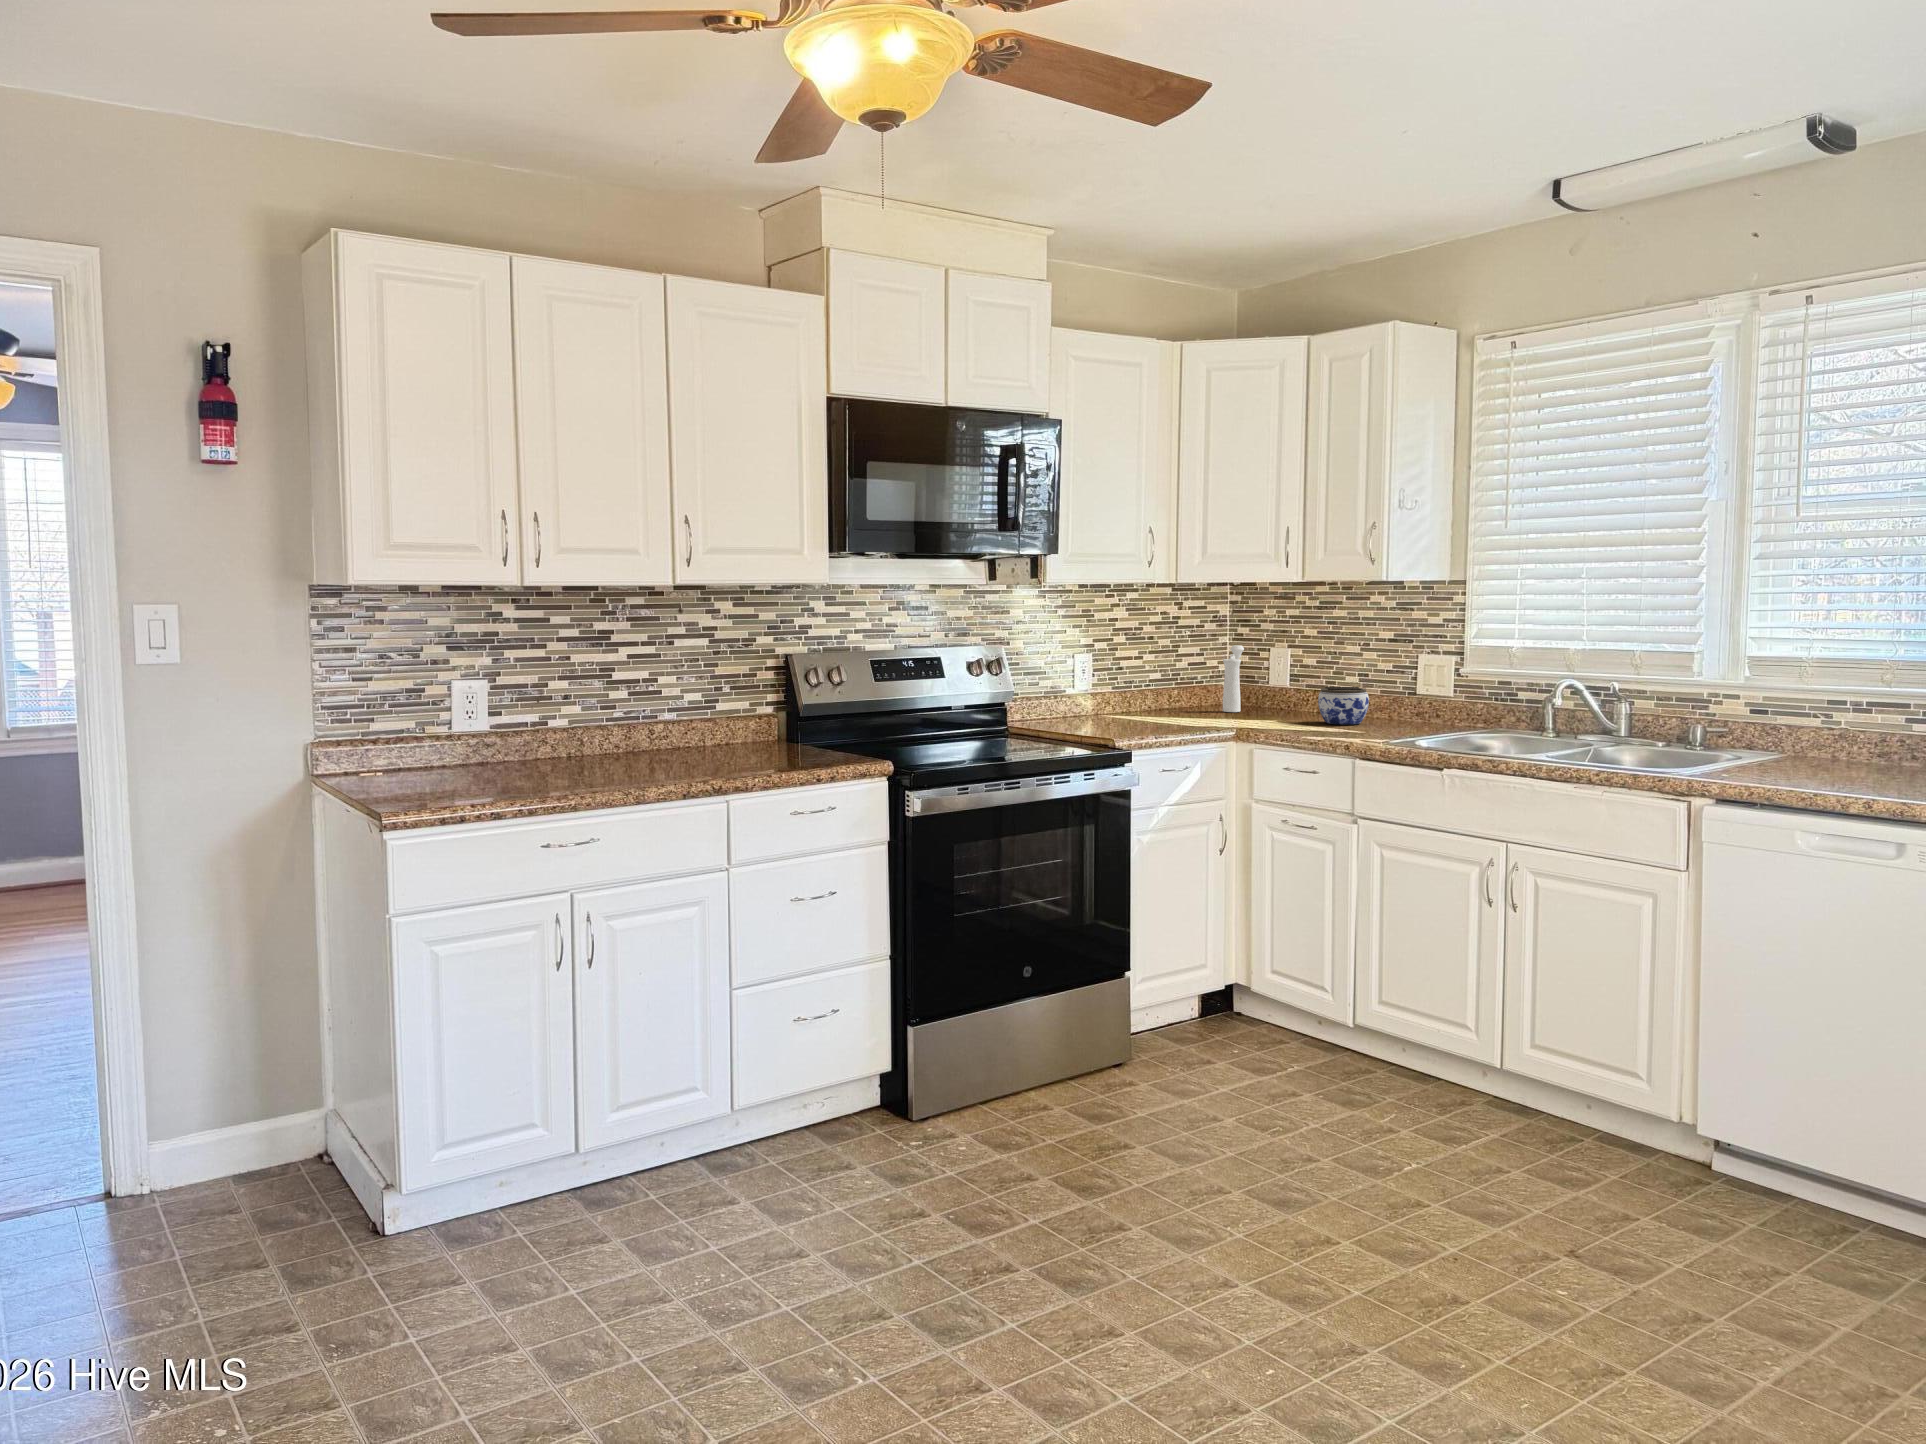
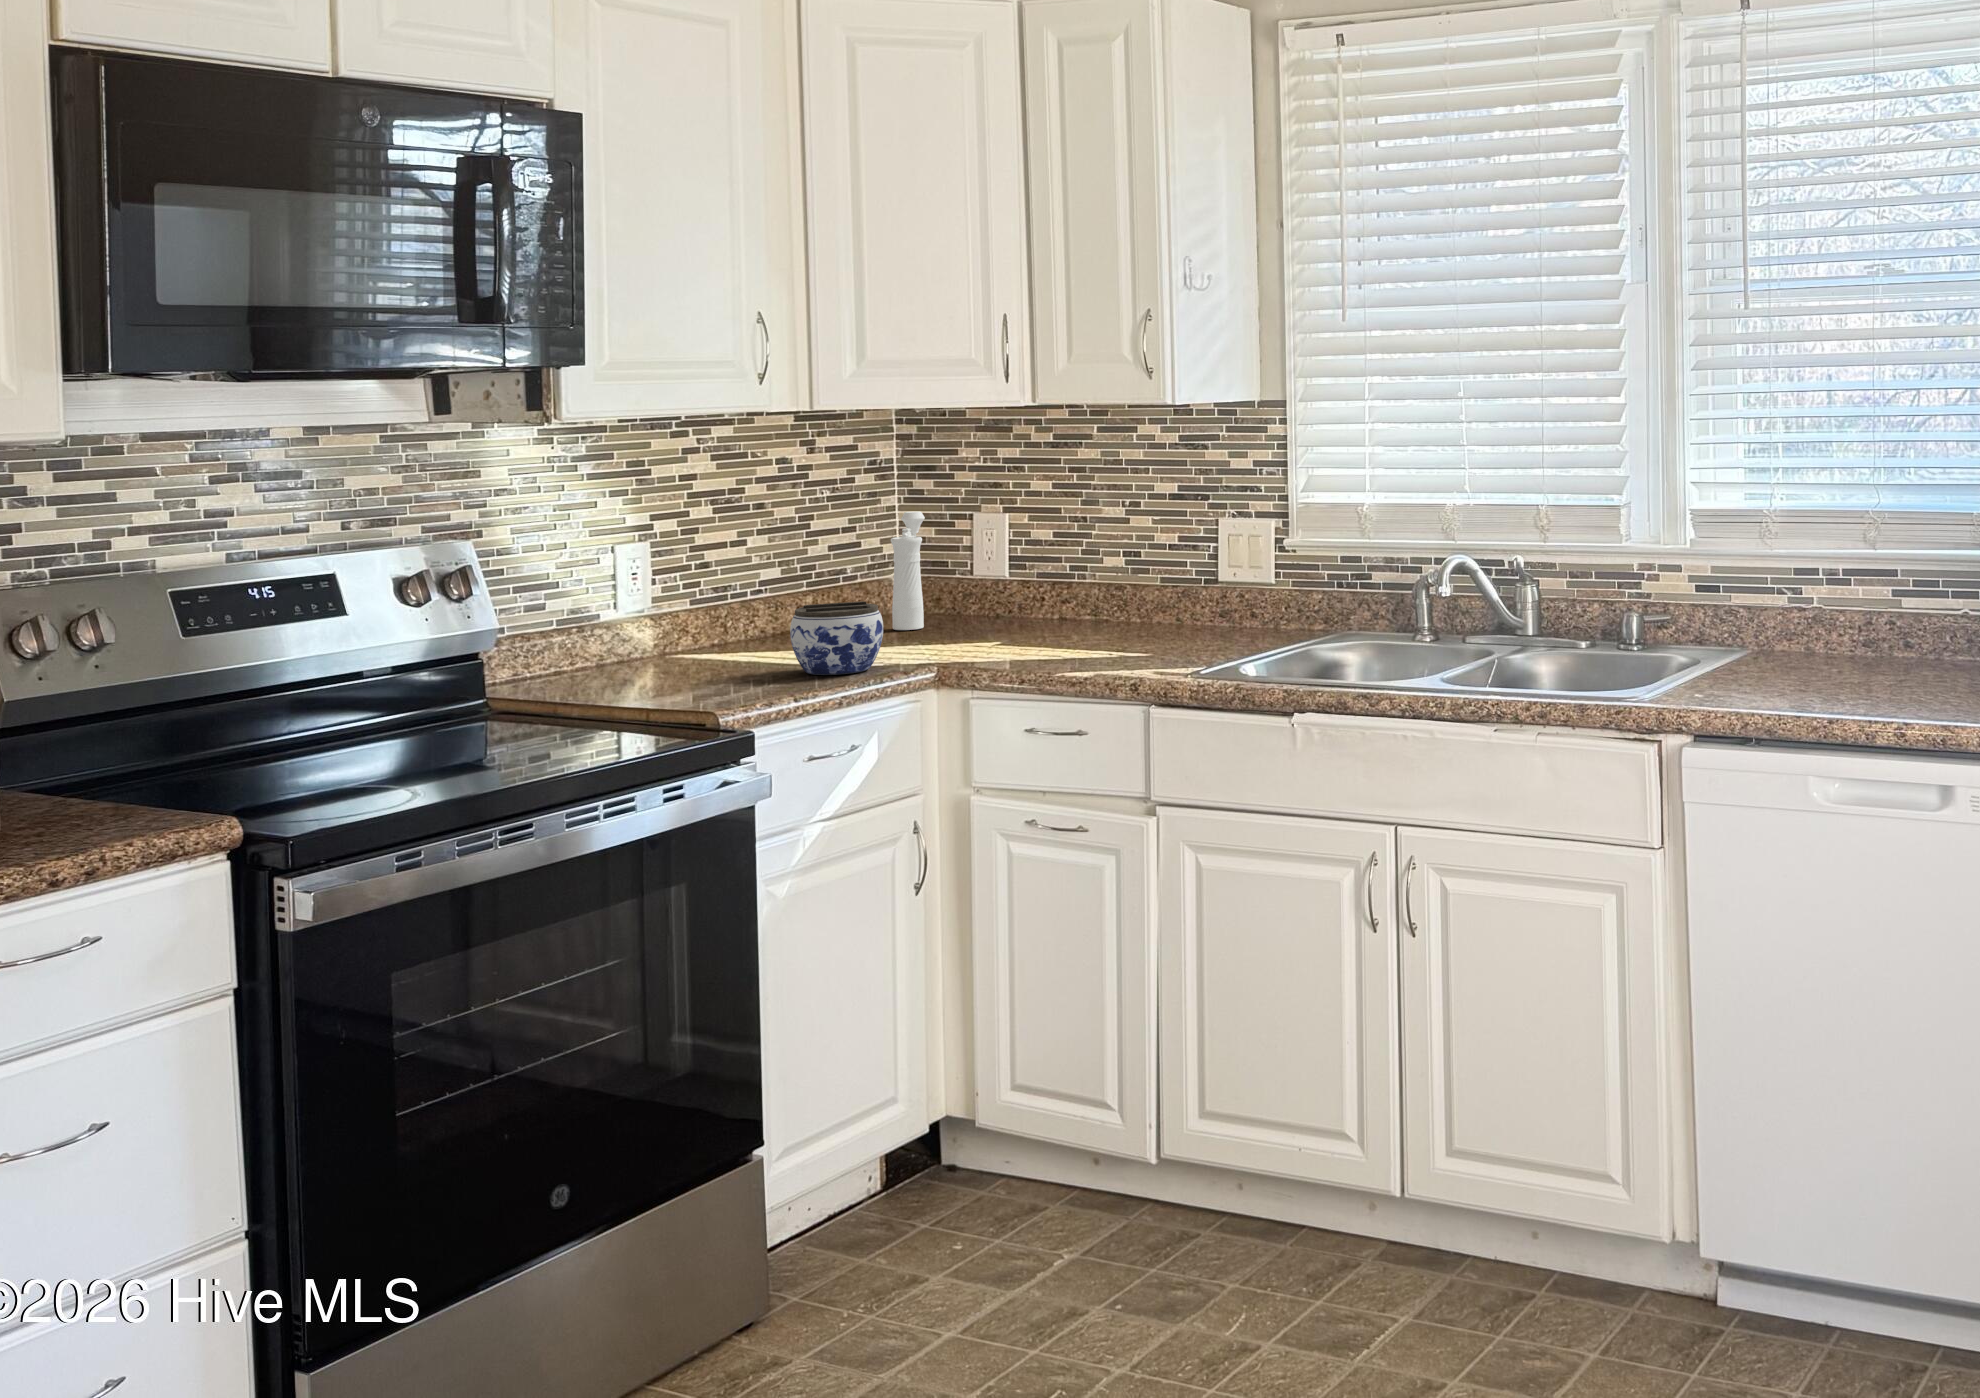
jar: present [1318,687,1369,725] -> present [790,601,883,675]

